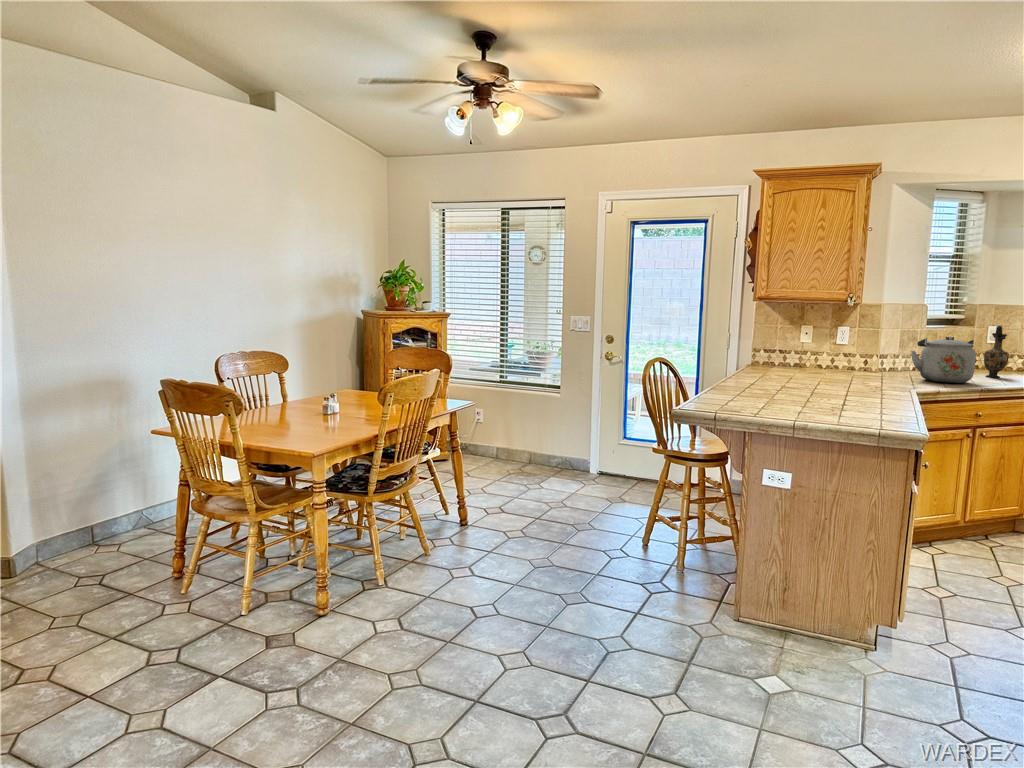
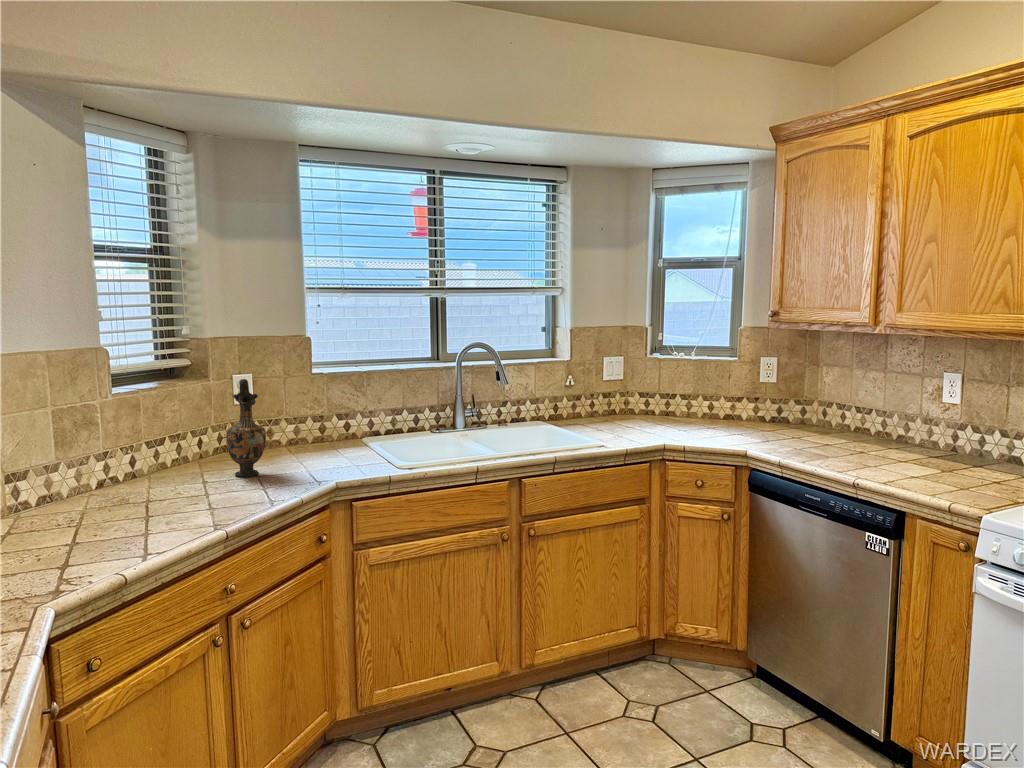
kettle: present [911,336,976,383] -> none [51,425,199,534]

